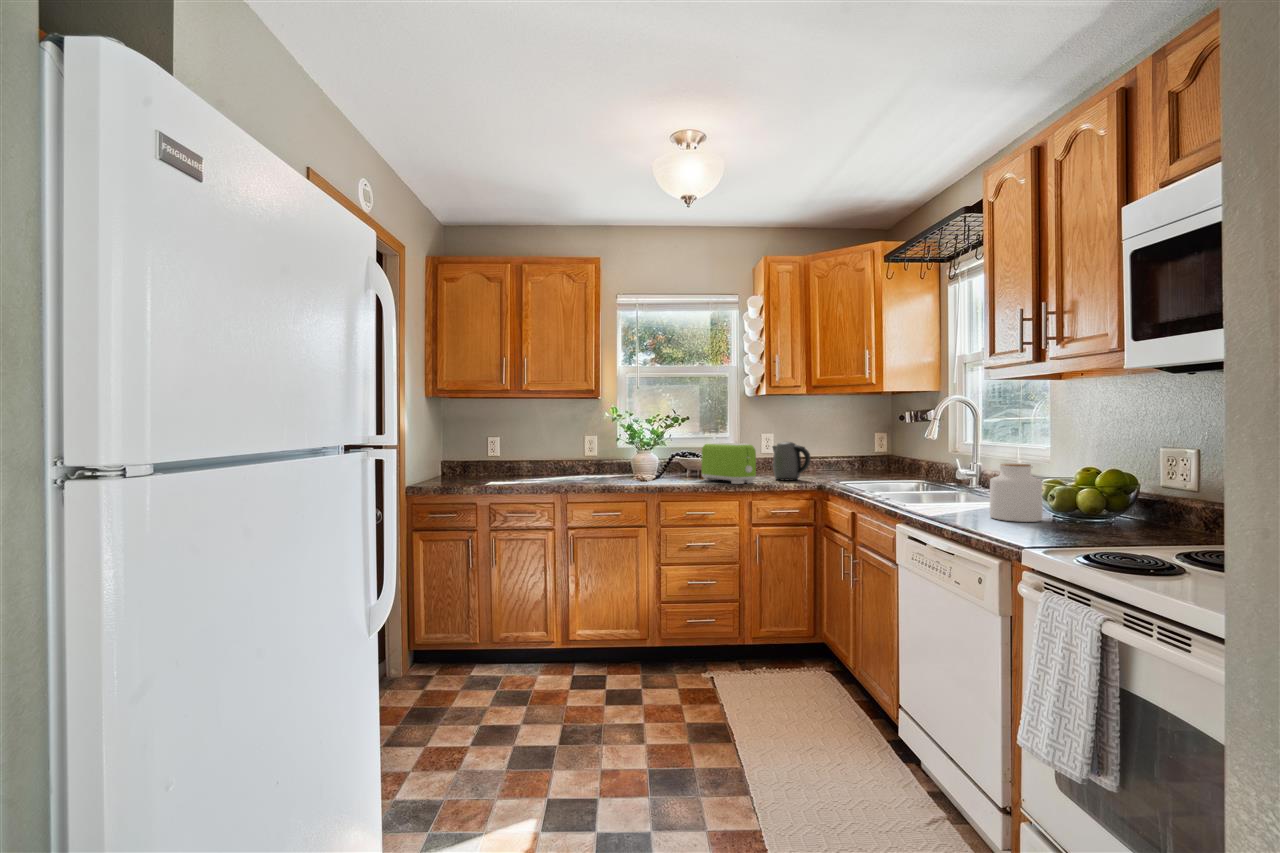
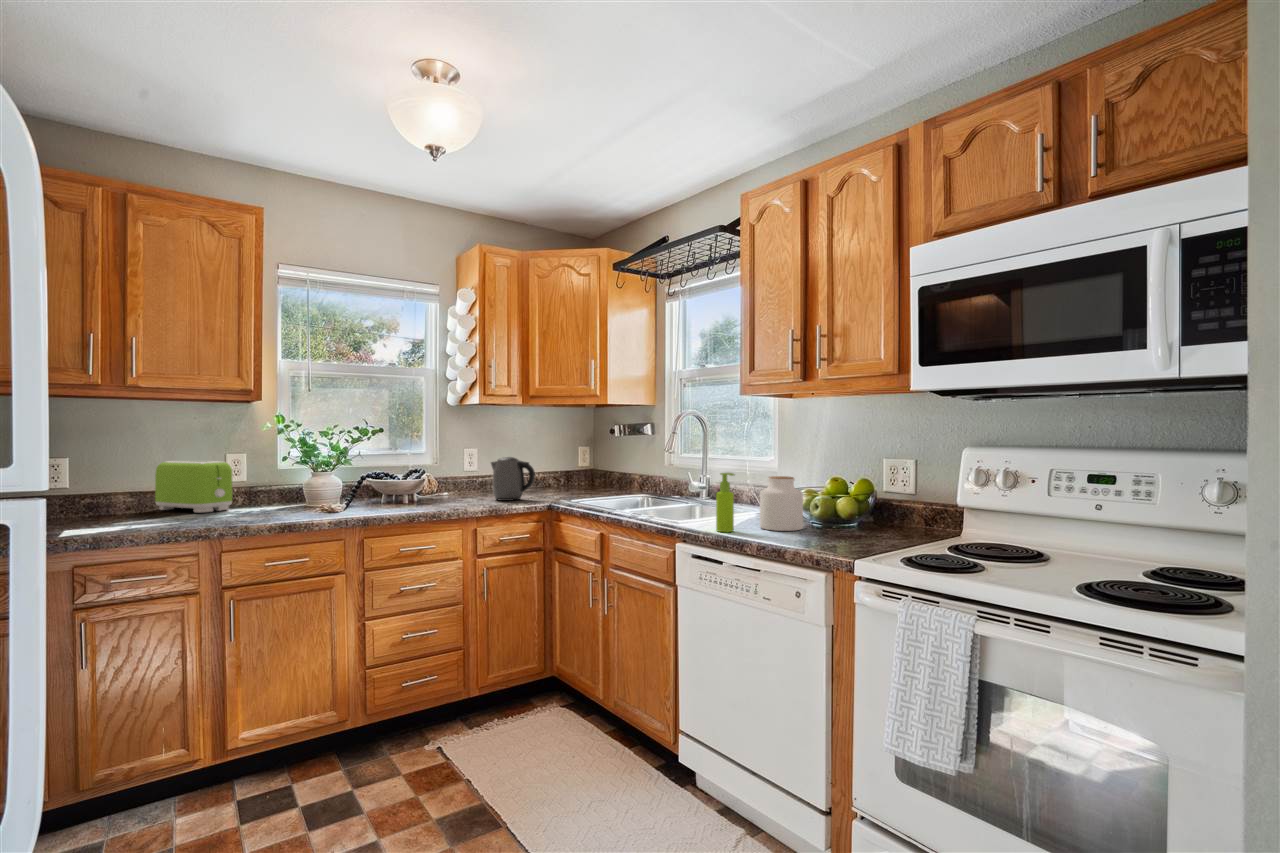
toaster: present [702,443,756,484] -> present [155,460,232,513]
soap dispenser: none [934,458,953,517] -> present [716,473,734,532]

